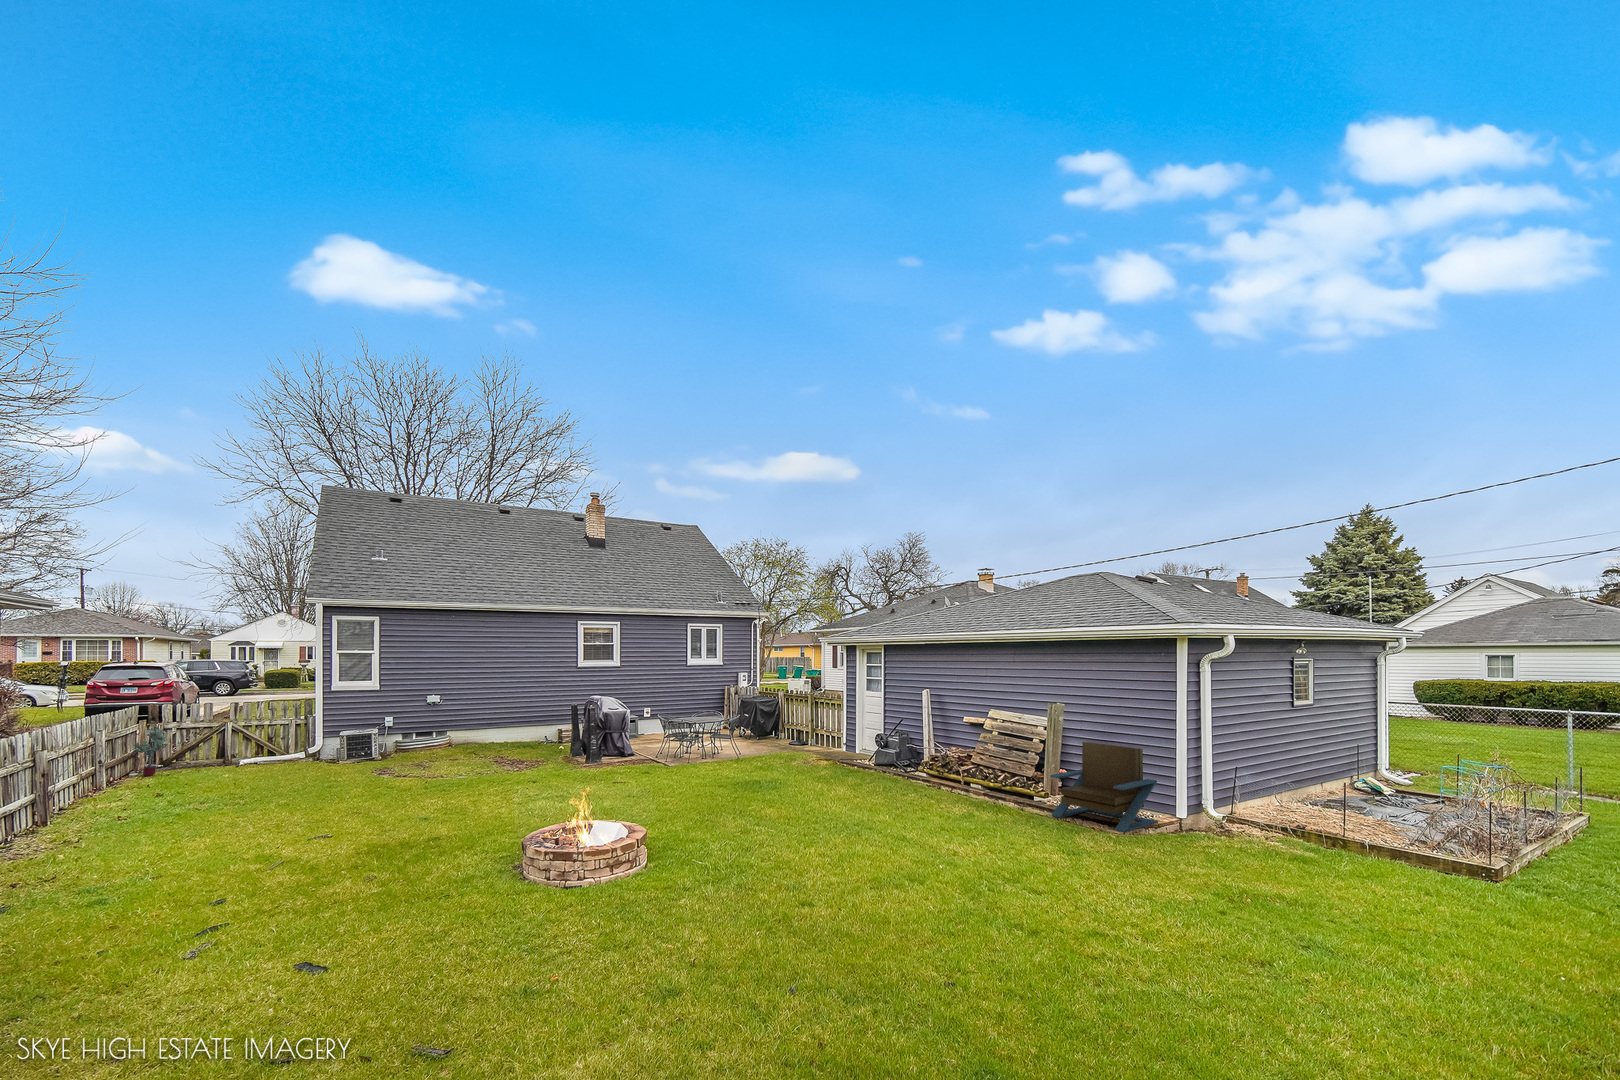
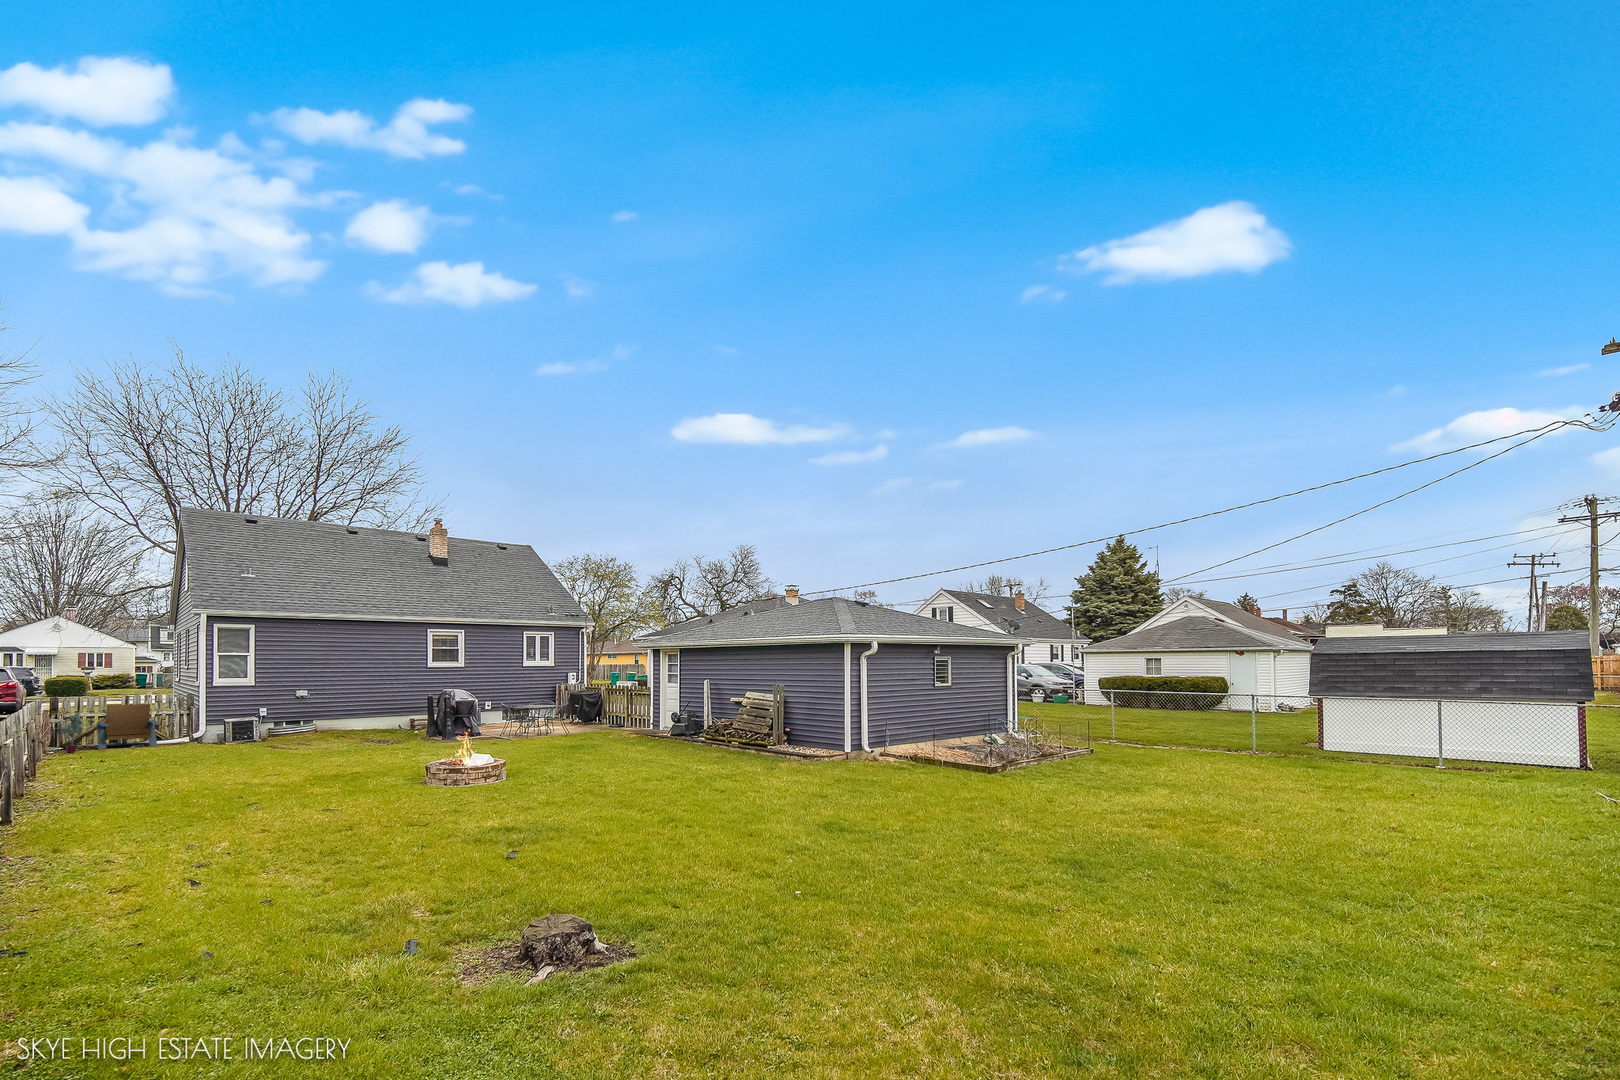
lounge chair: present [1051,742,1158,833] -> present [94,704,159,749]

